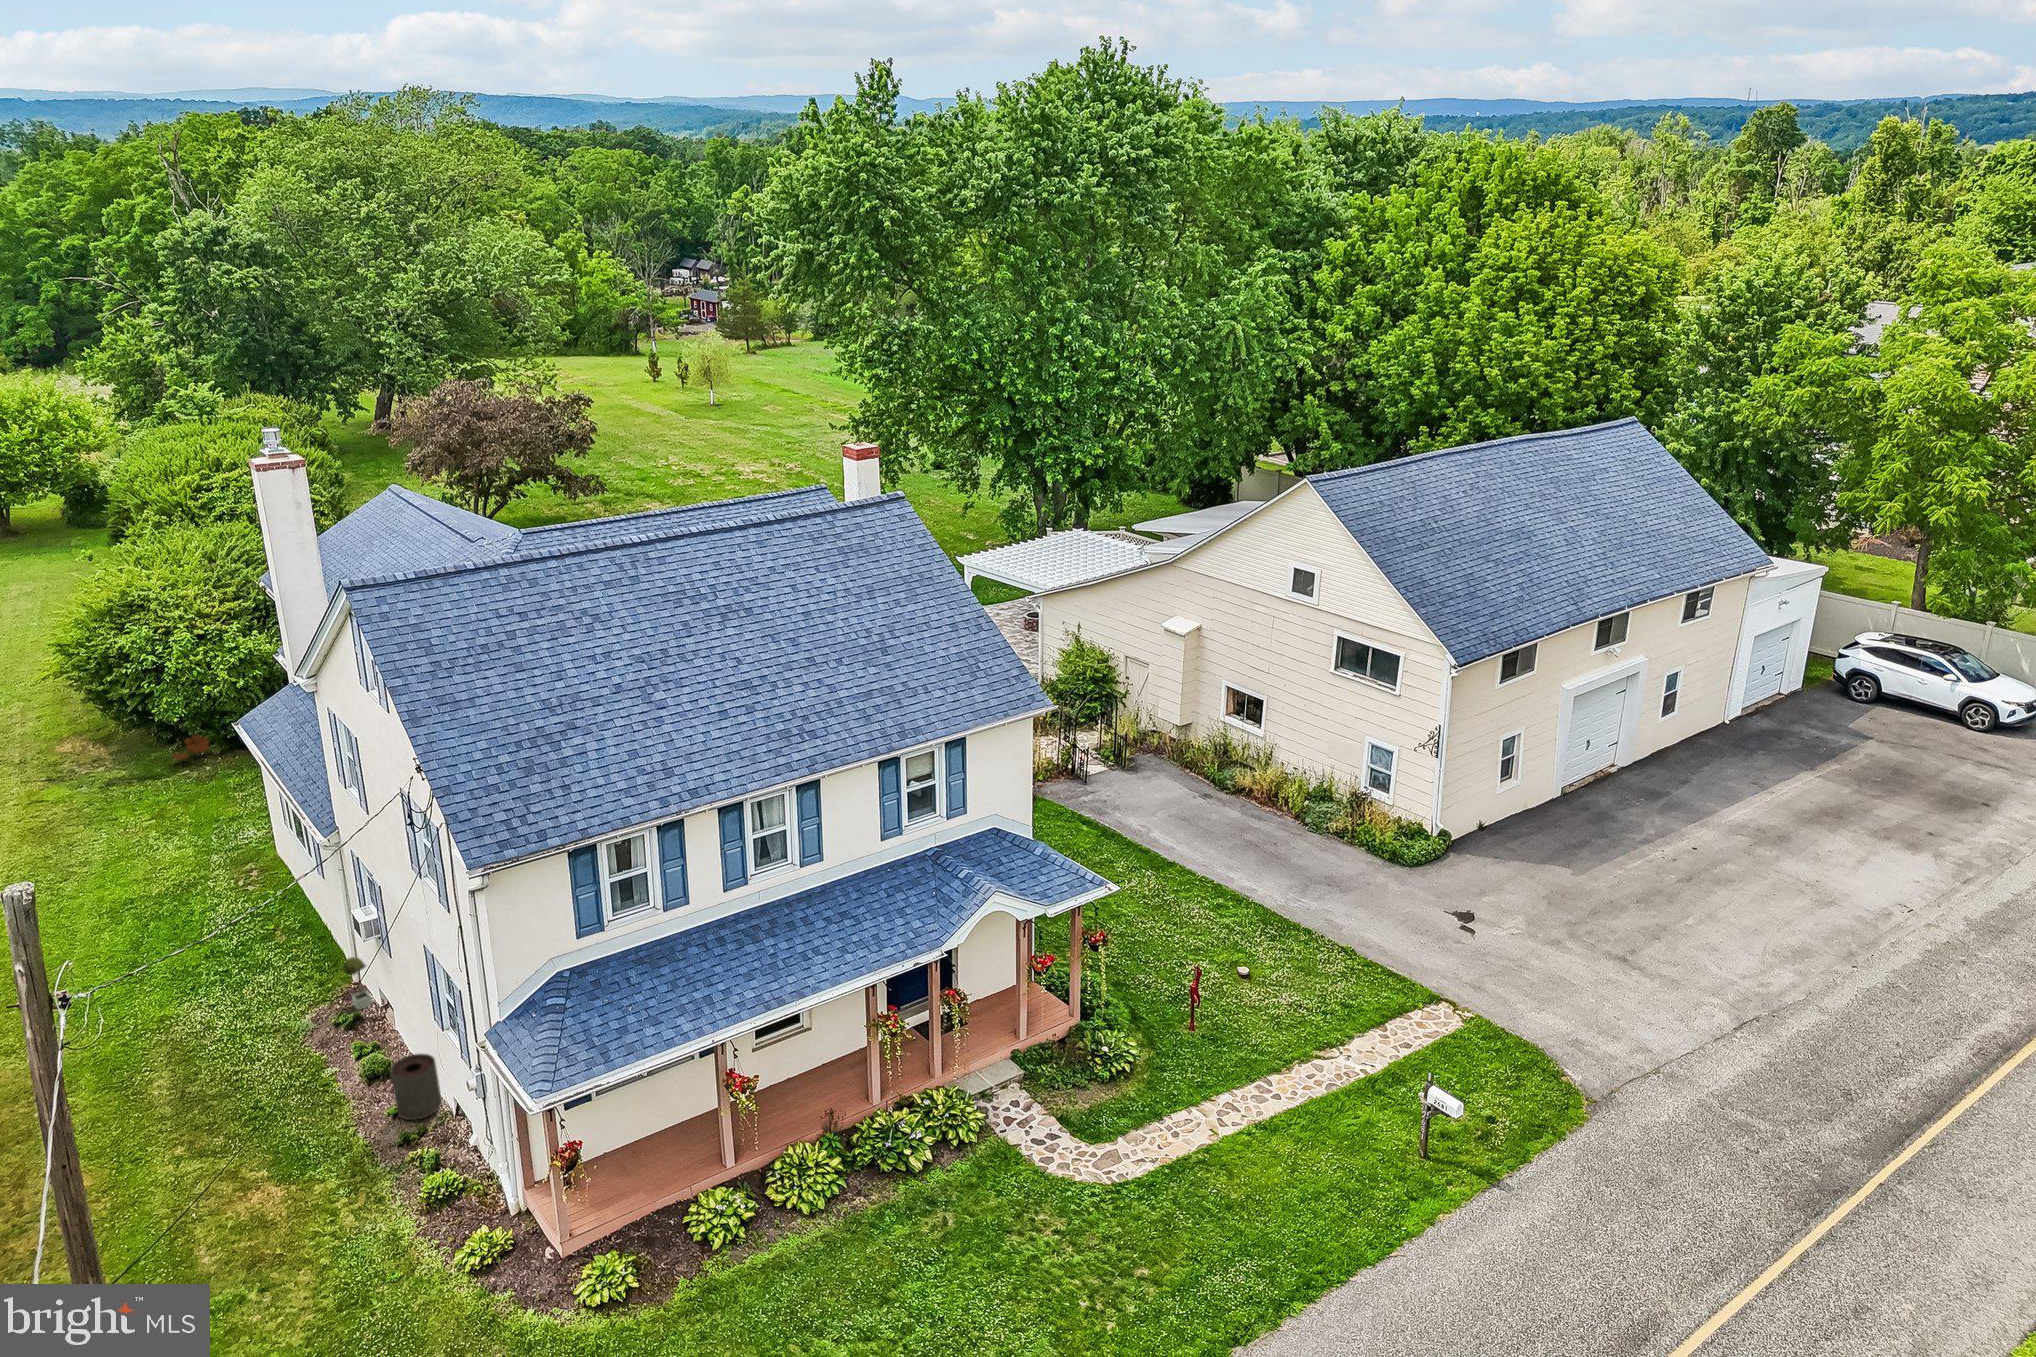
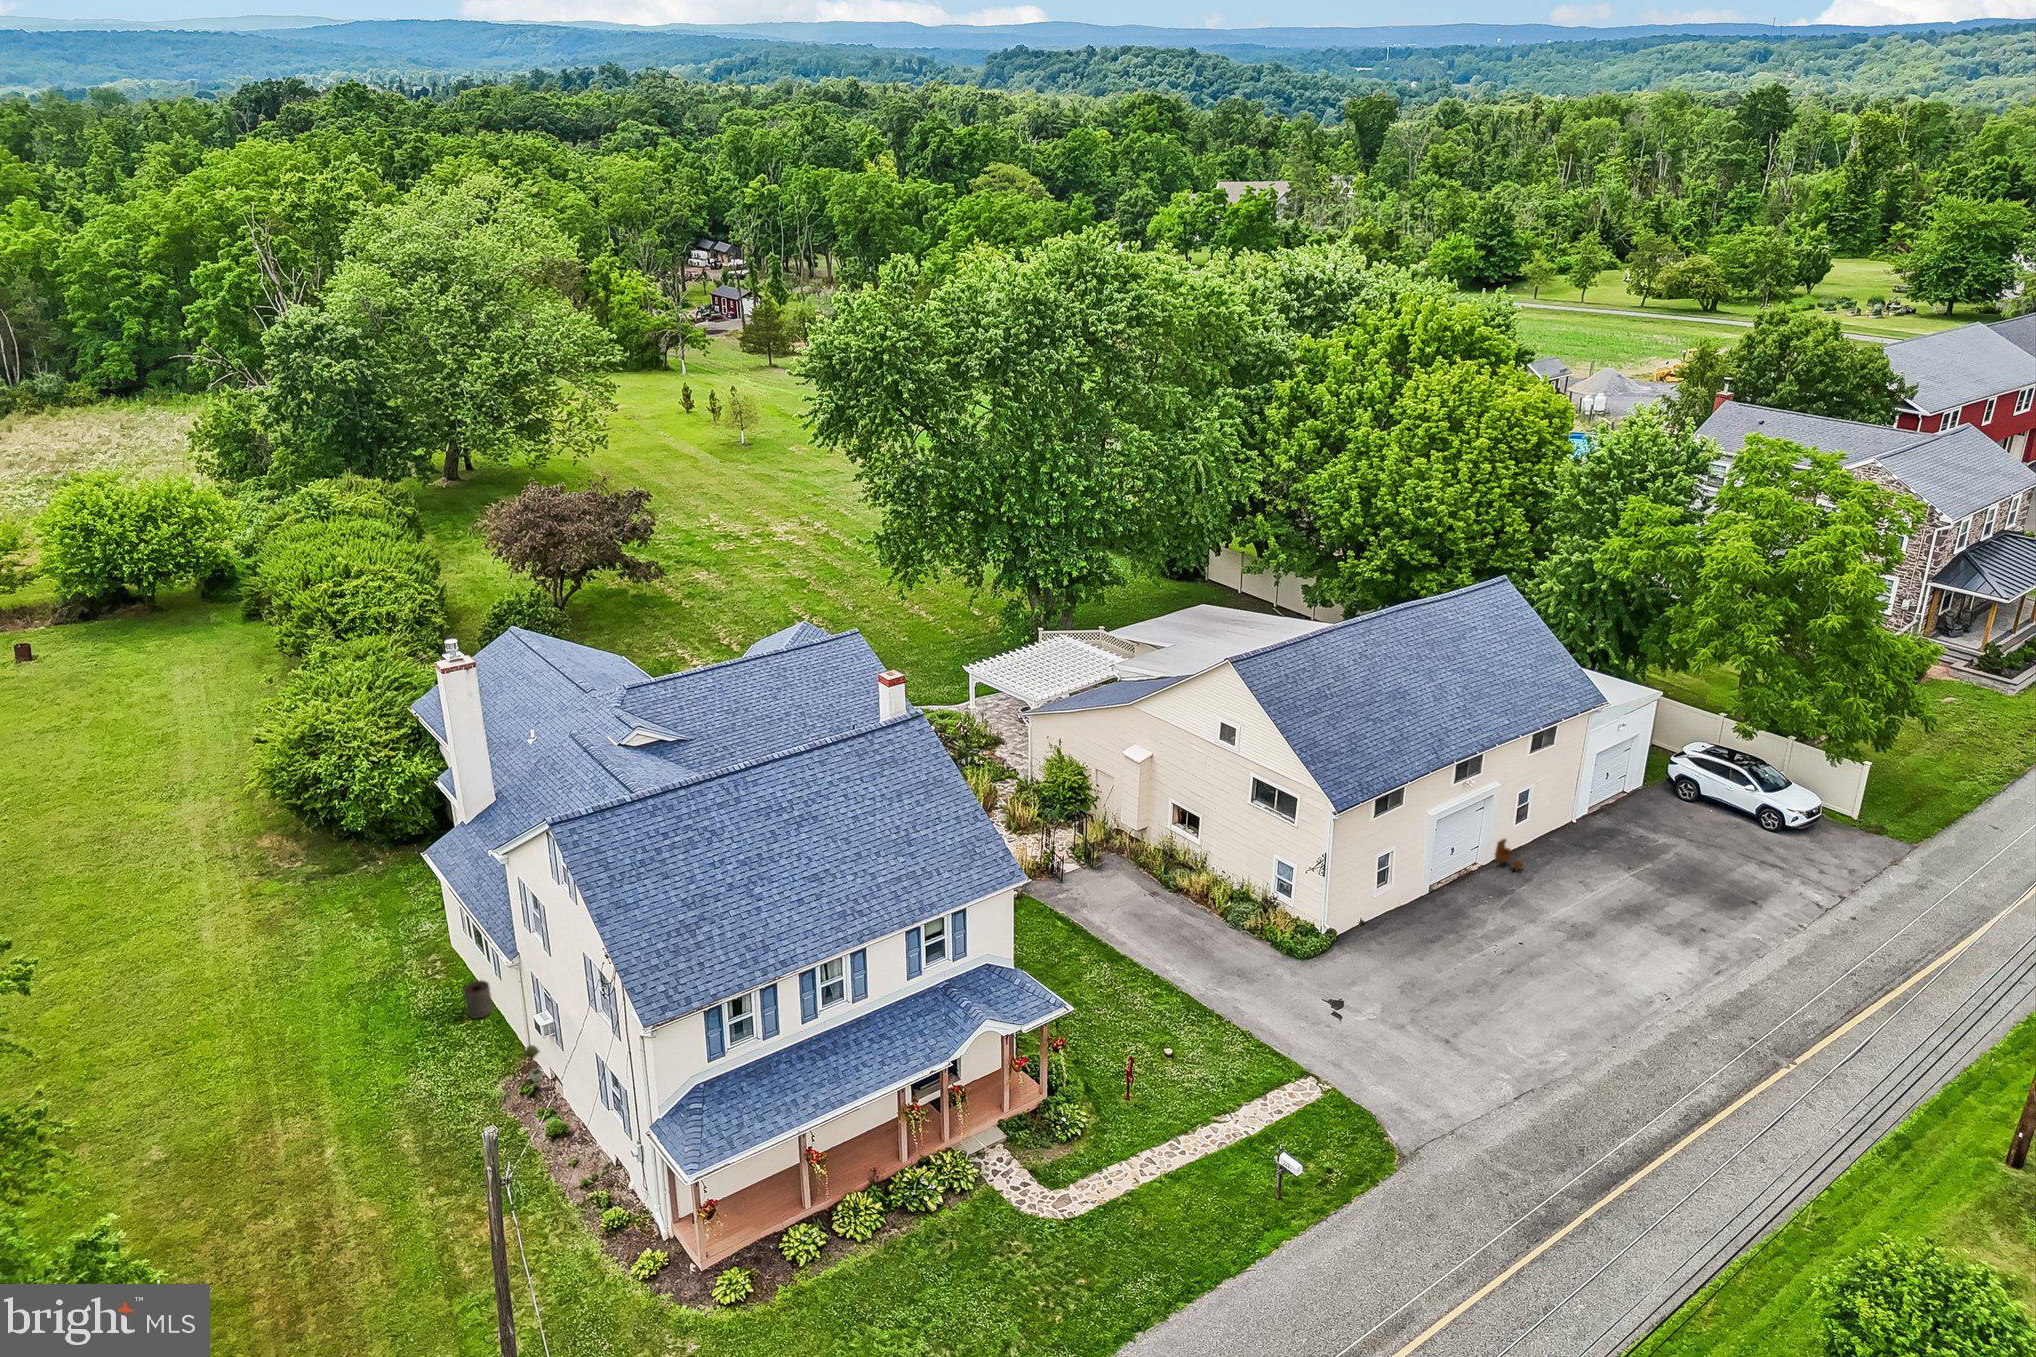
lounge chair: present [172,735,209,764] -> present [1495,838,1523,871]
trash can: present [390,1053,442,1120] -> present [463,980,493,1018]

